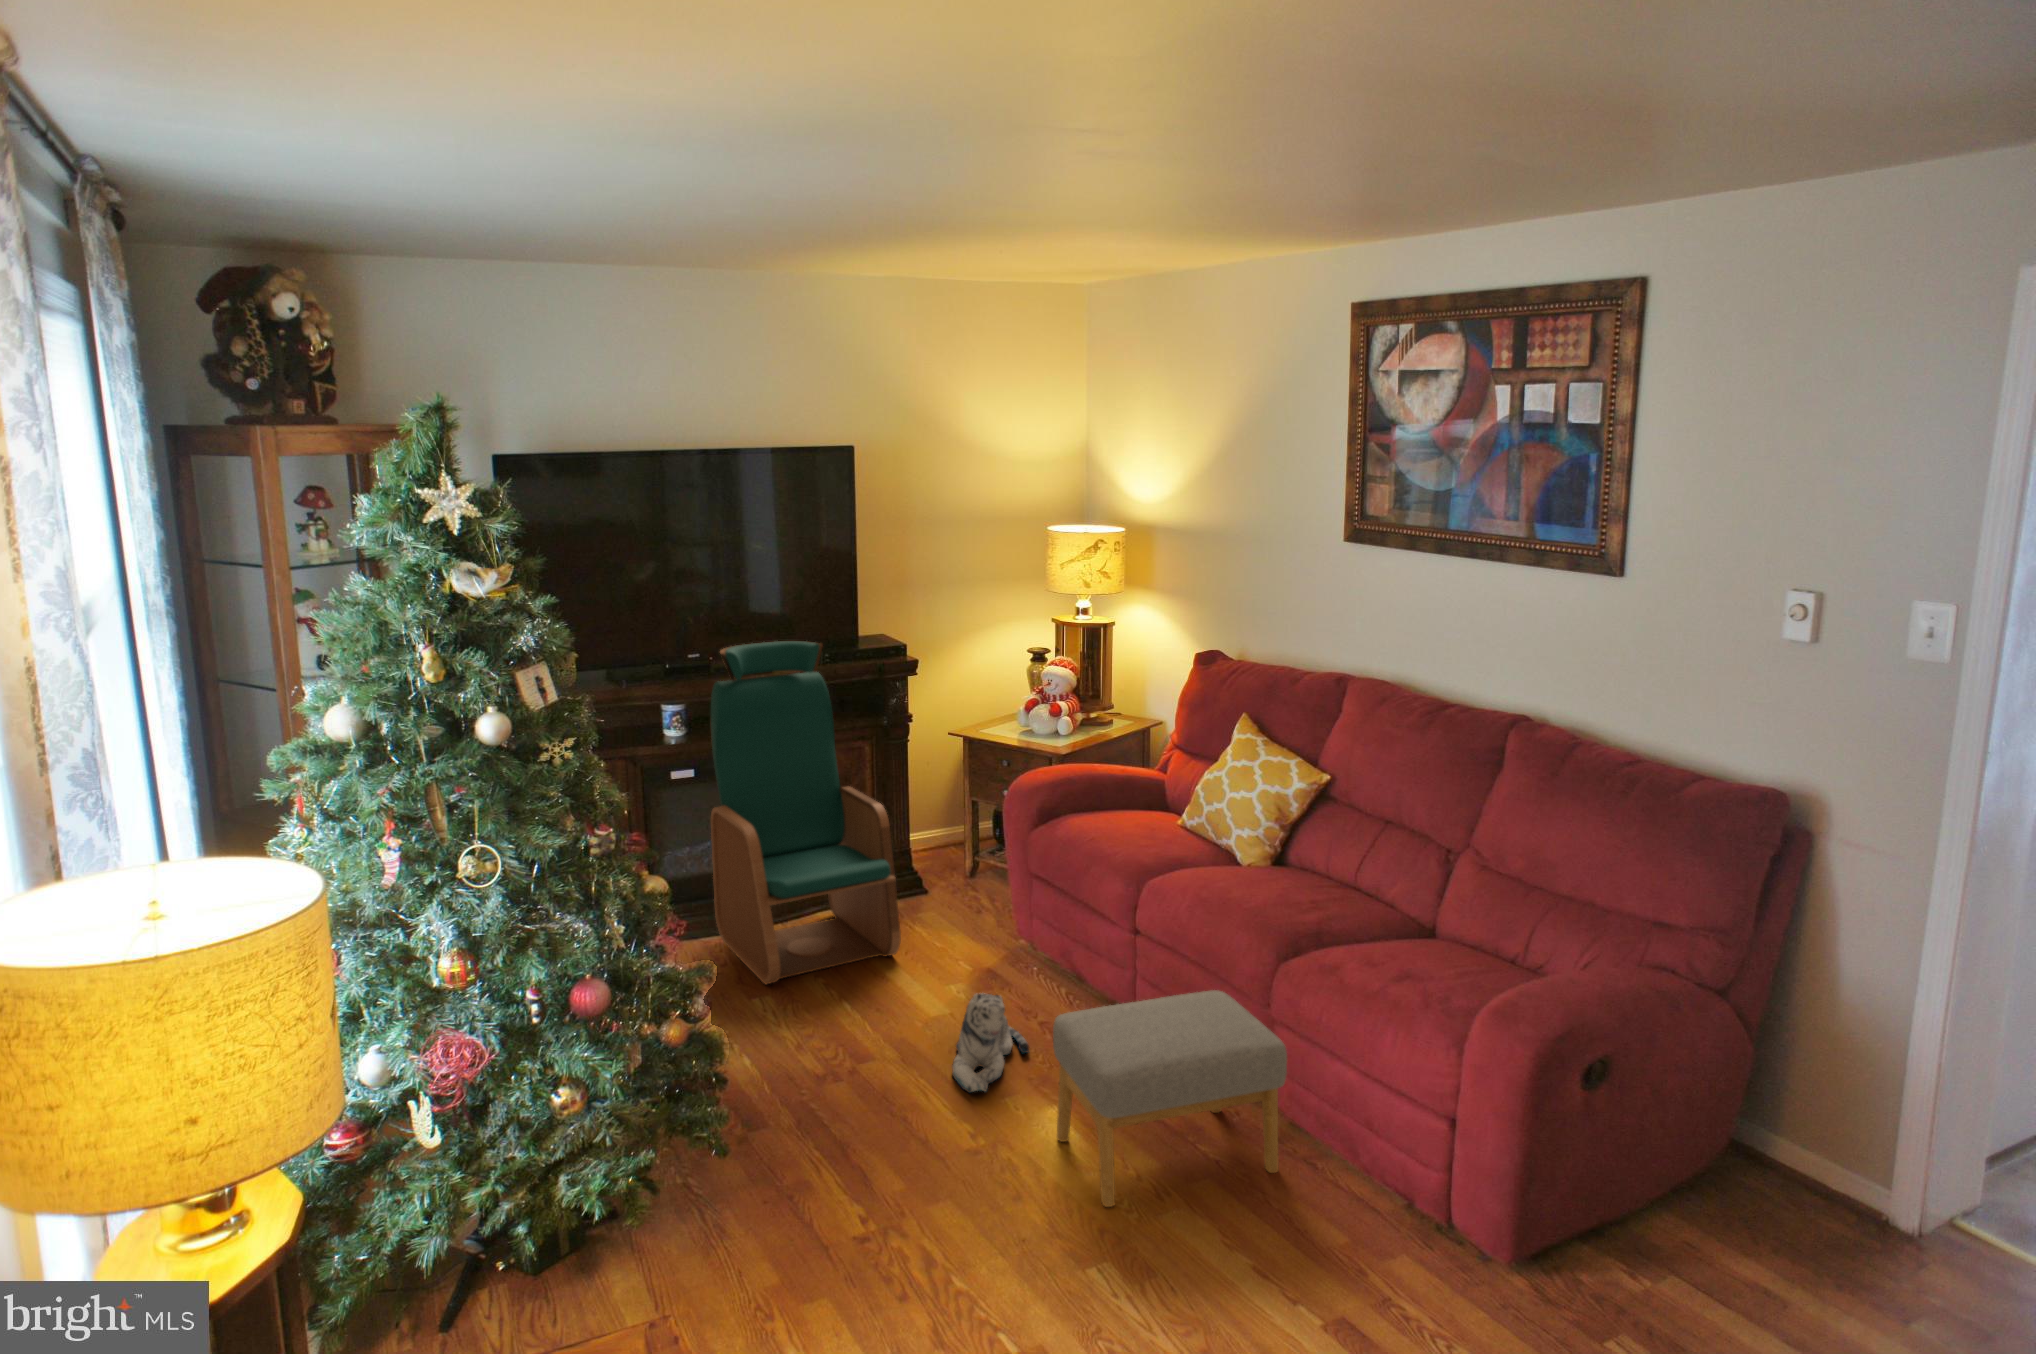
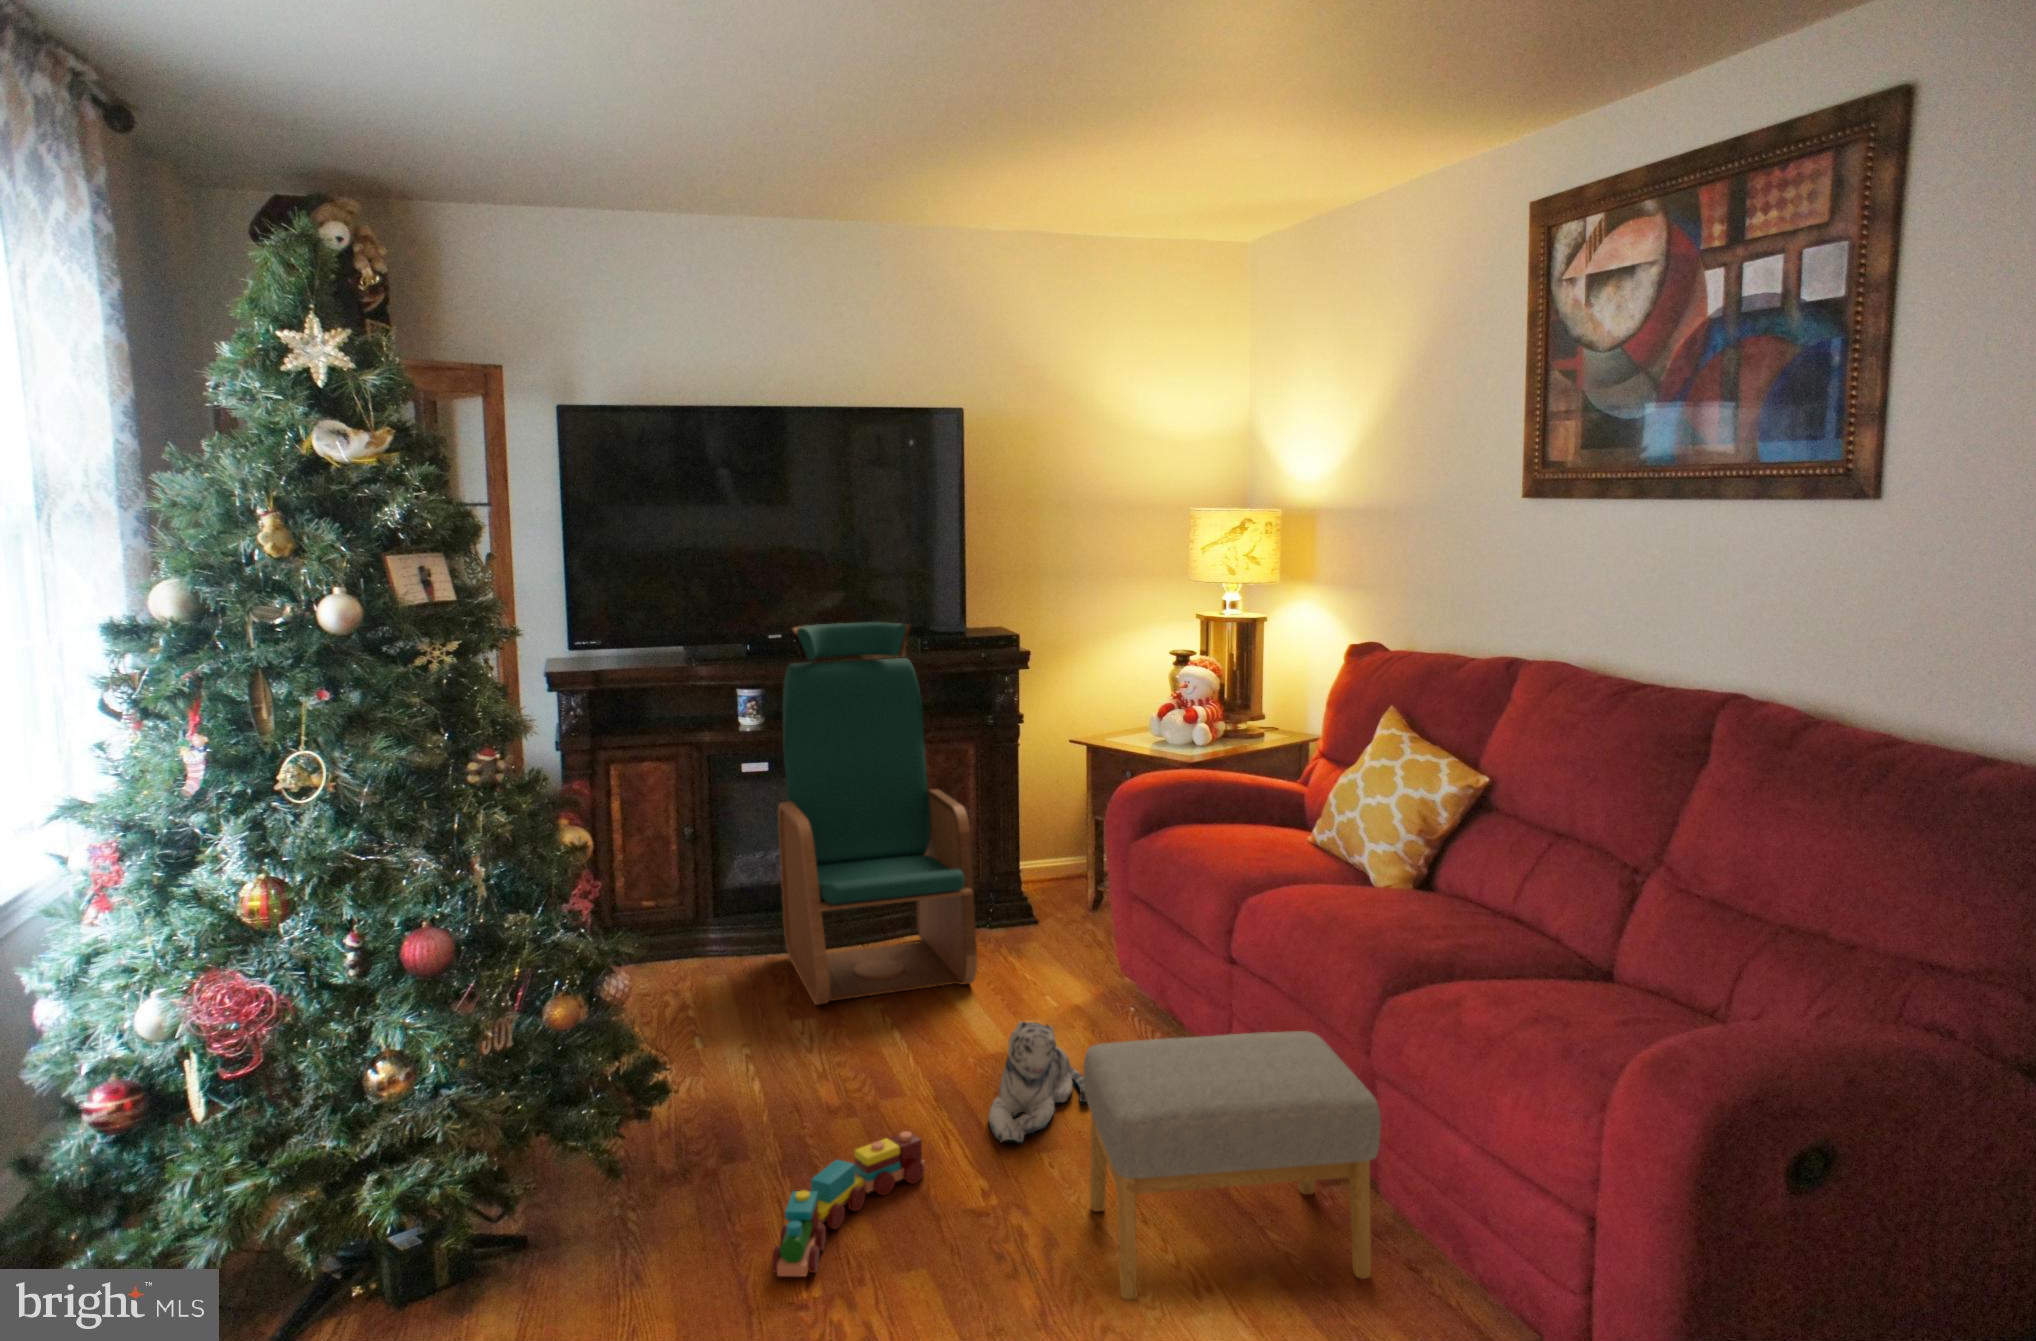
toy train: none [825,1092,917,1219] -> present [772,1131,925,1276]

